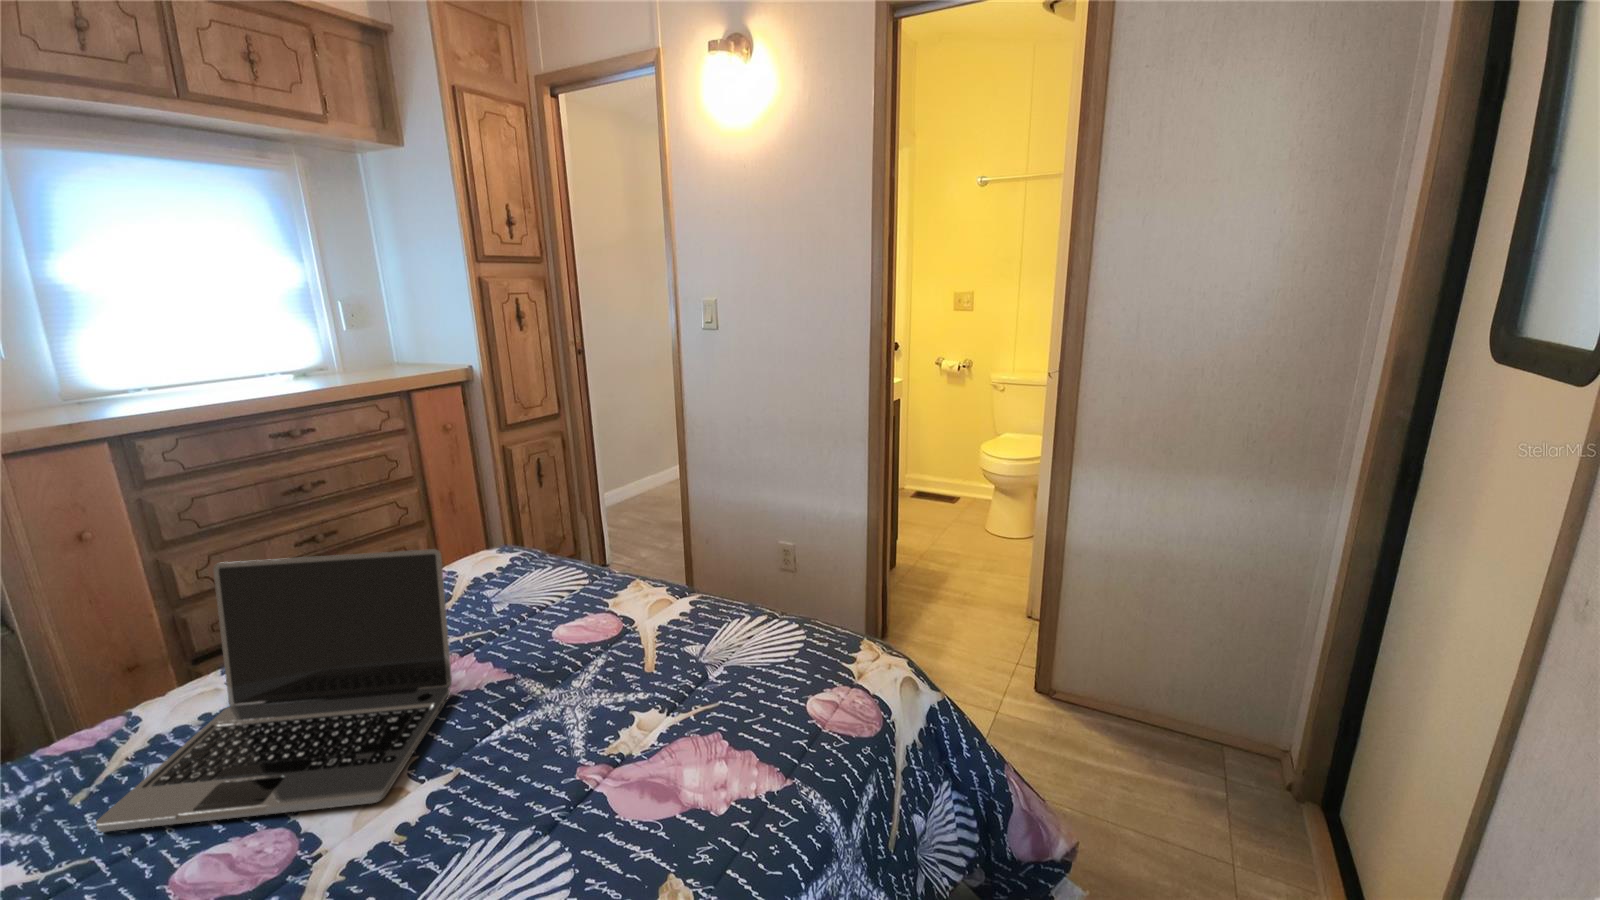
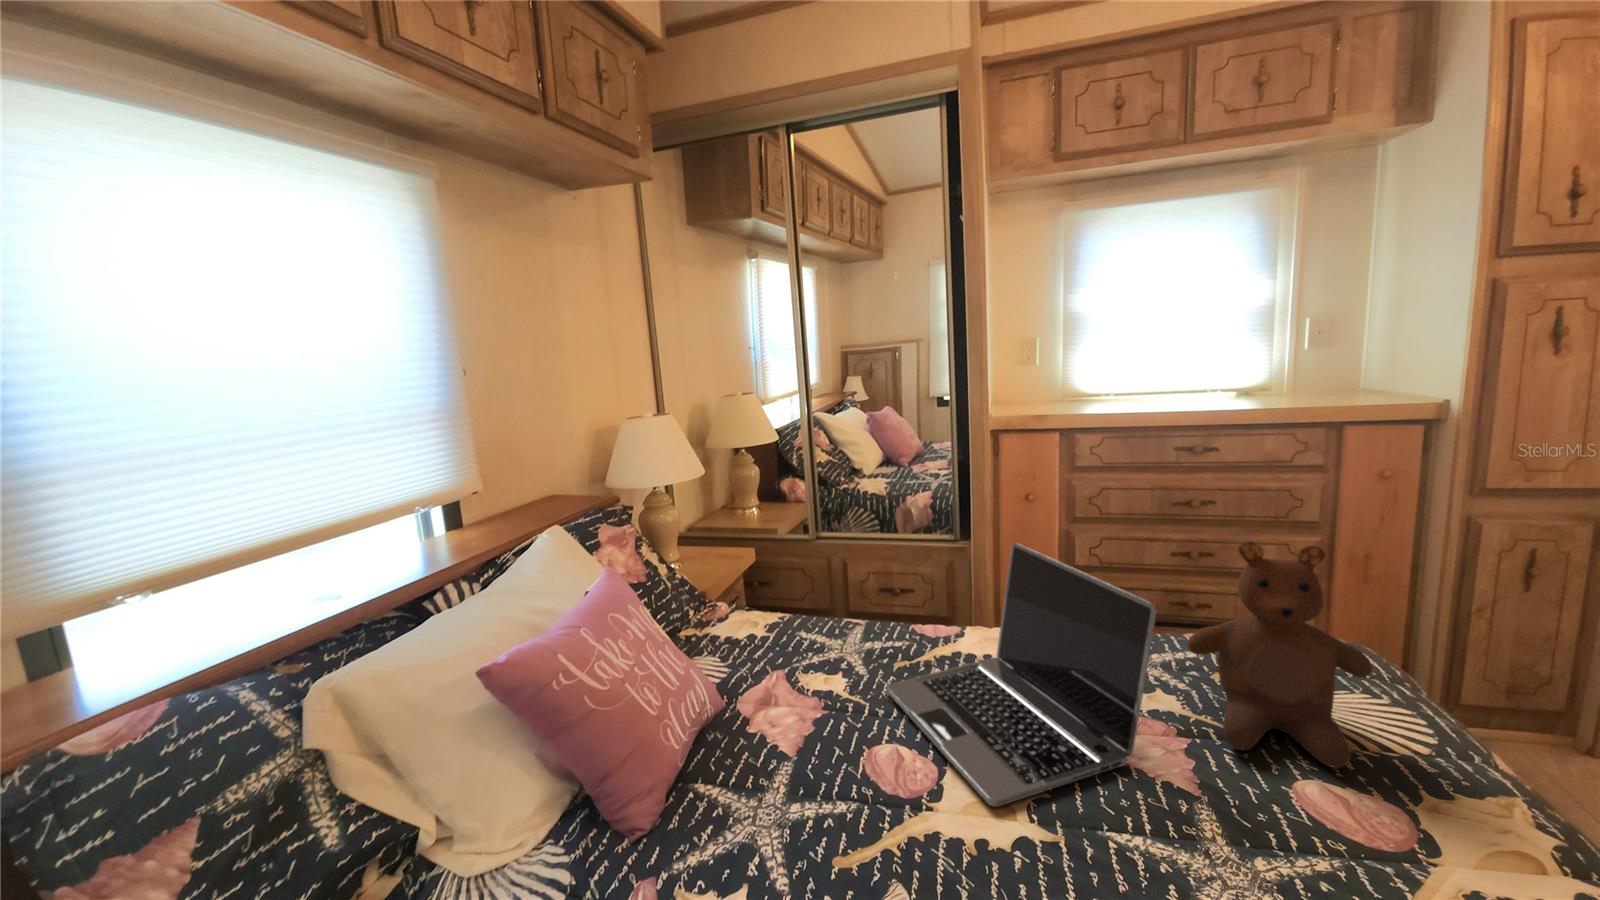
teddy bear: none [435,472,569,639] -> present [1187,541,1372,768]

